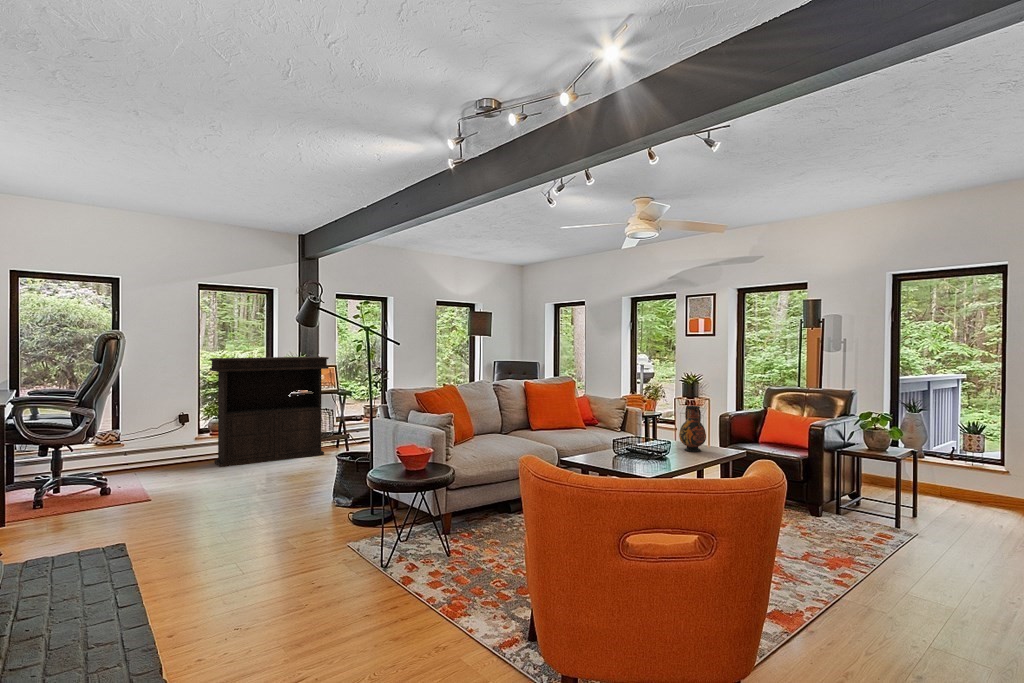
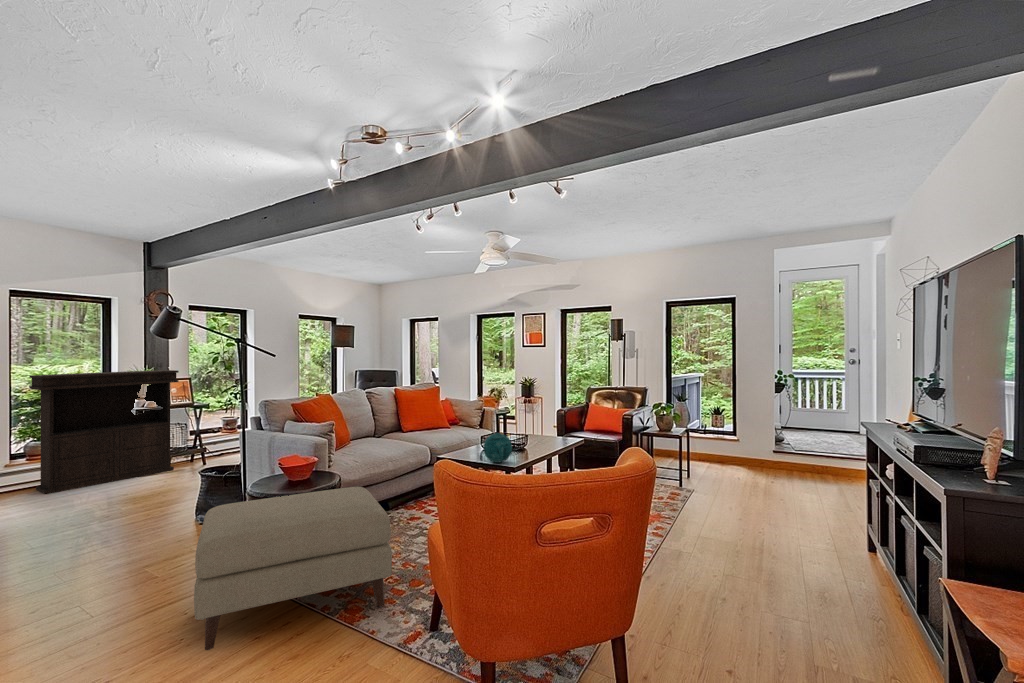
vase: present [679,406,706,452] -> none [529,405,550,443]
decorative orb: none [614,435,649,469] -> present [483,433,512,463]
ottoman: none [307,481,495,620] -> present [194,487,392,650]

